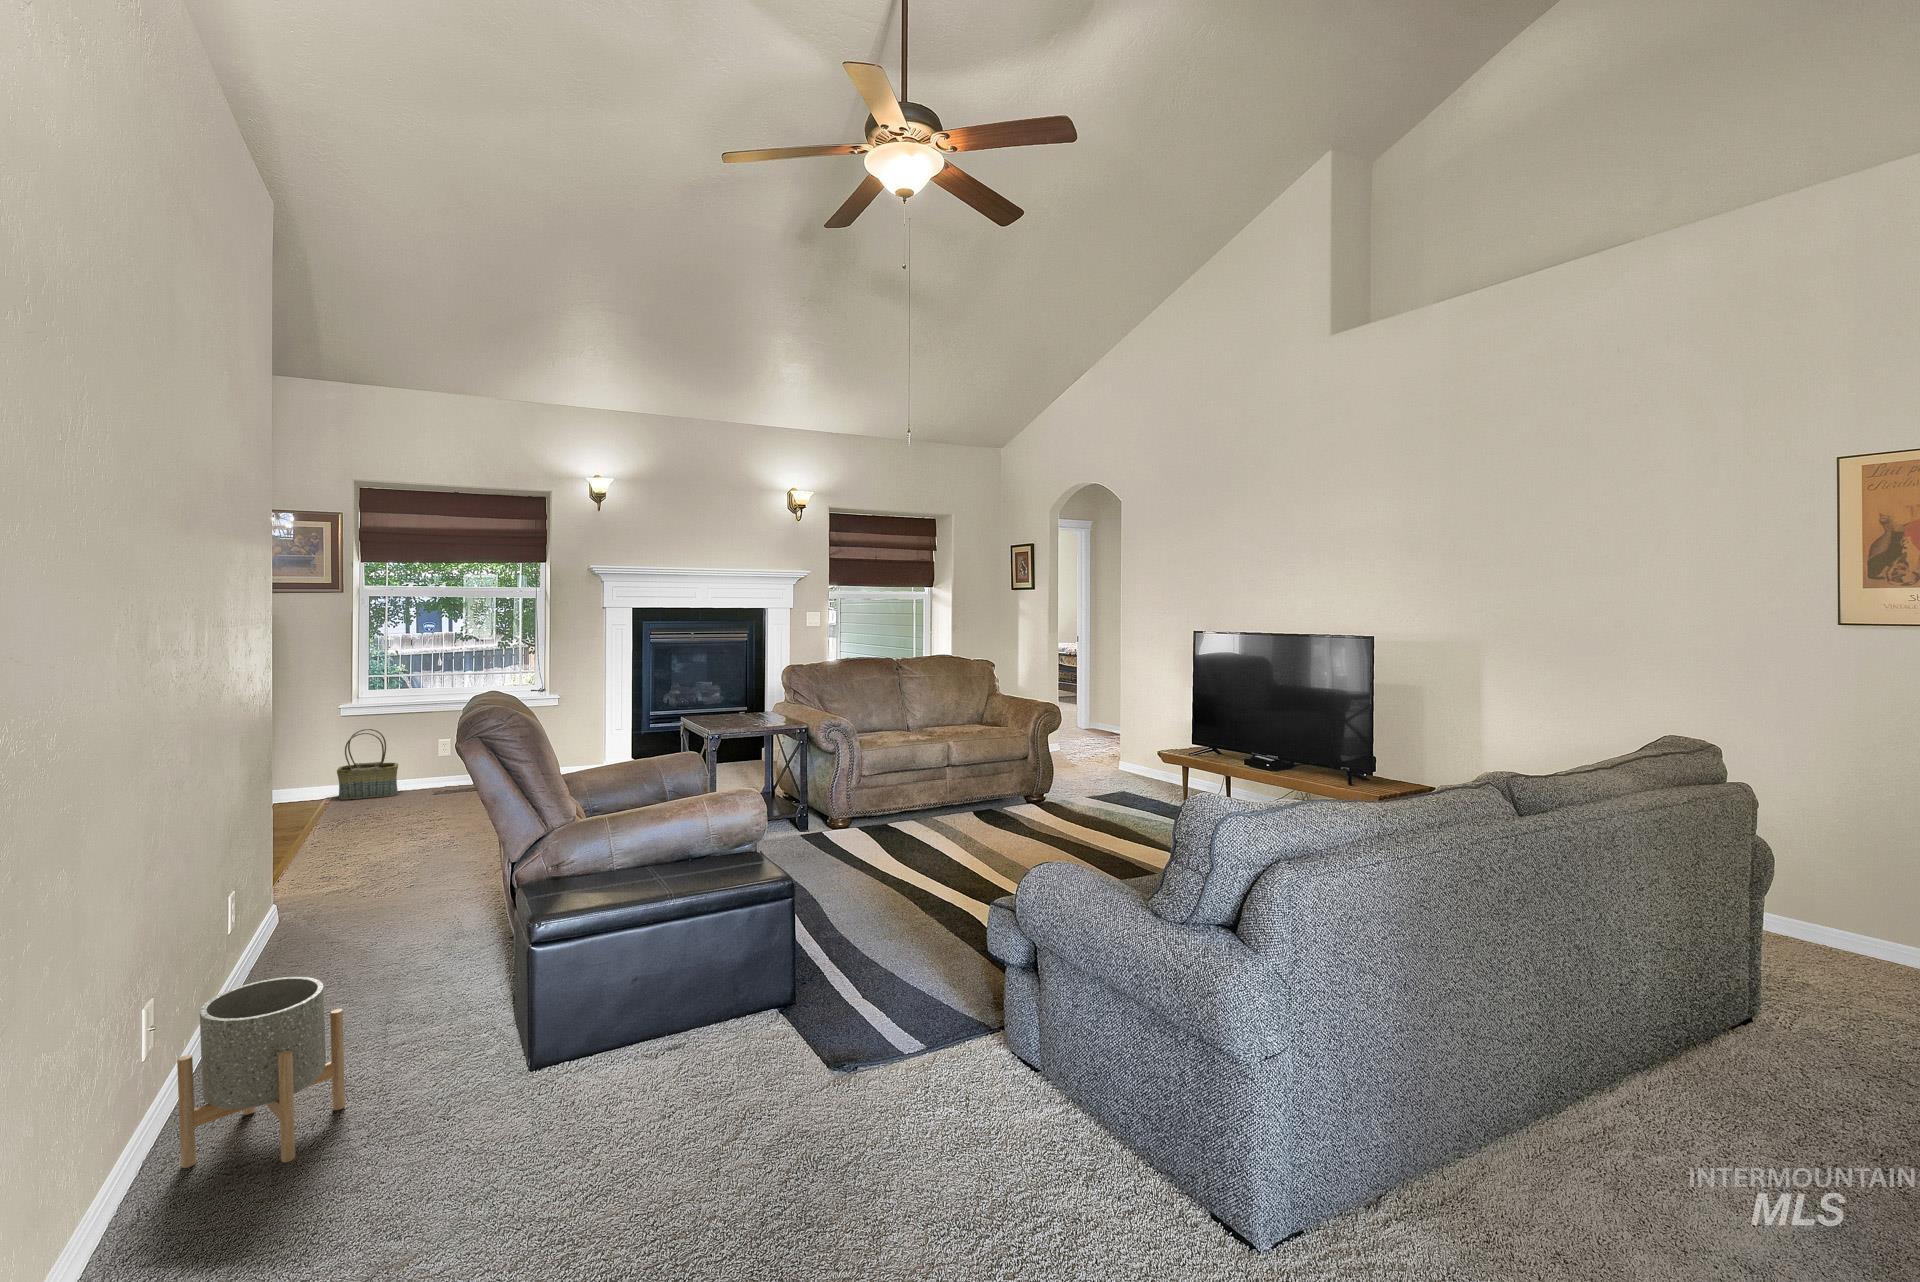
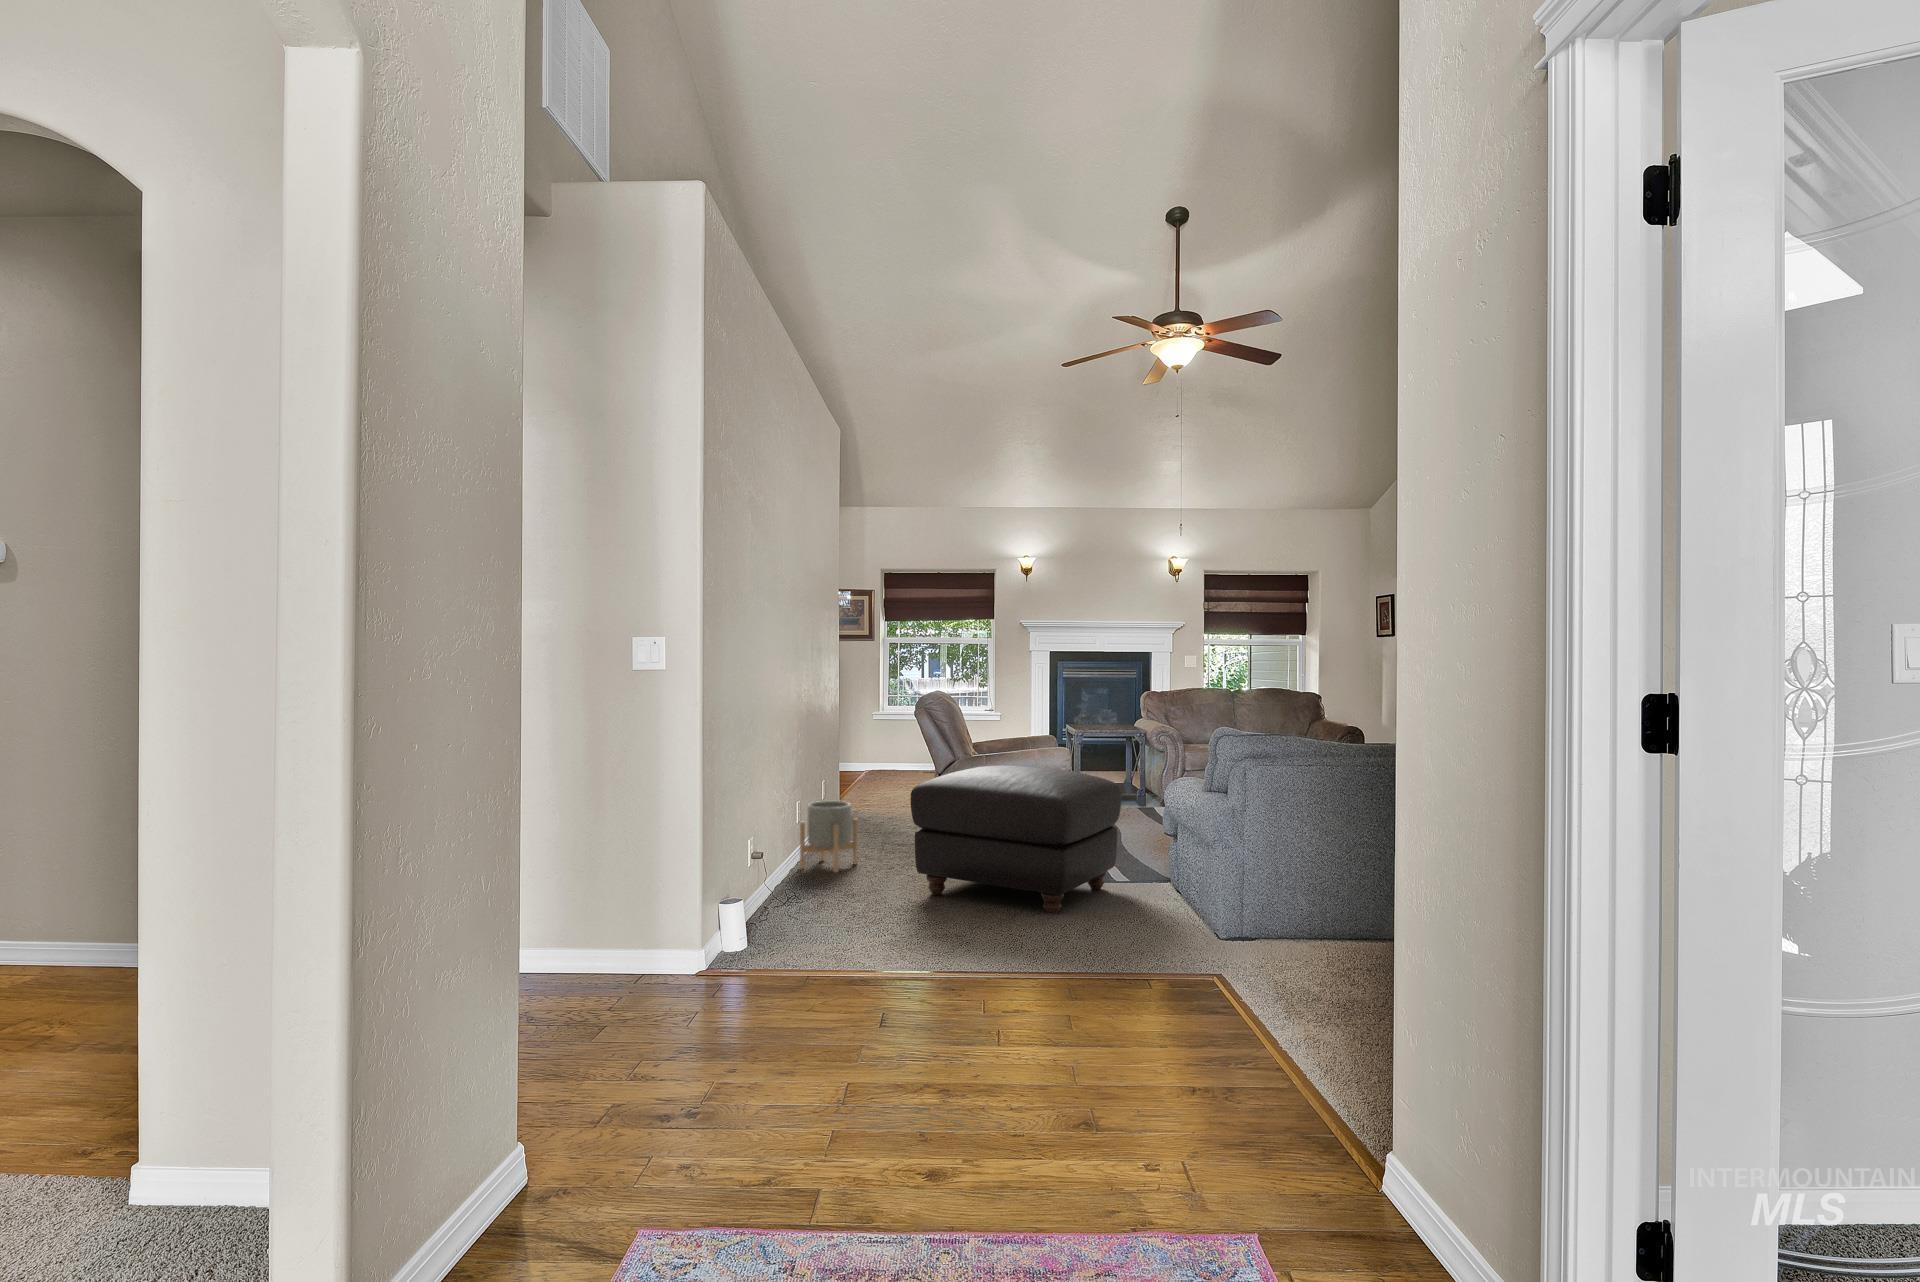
basket: present [337,729,398,800] -> none [867,728,901,773]
ottoman: none [502,872,925,1213] -> present [910,766,1122,914]

